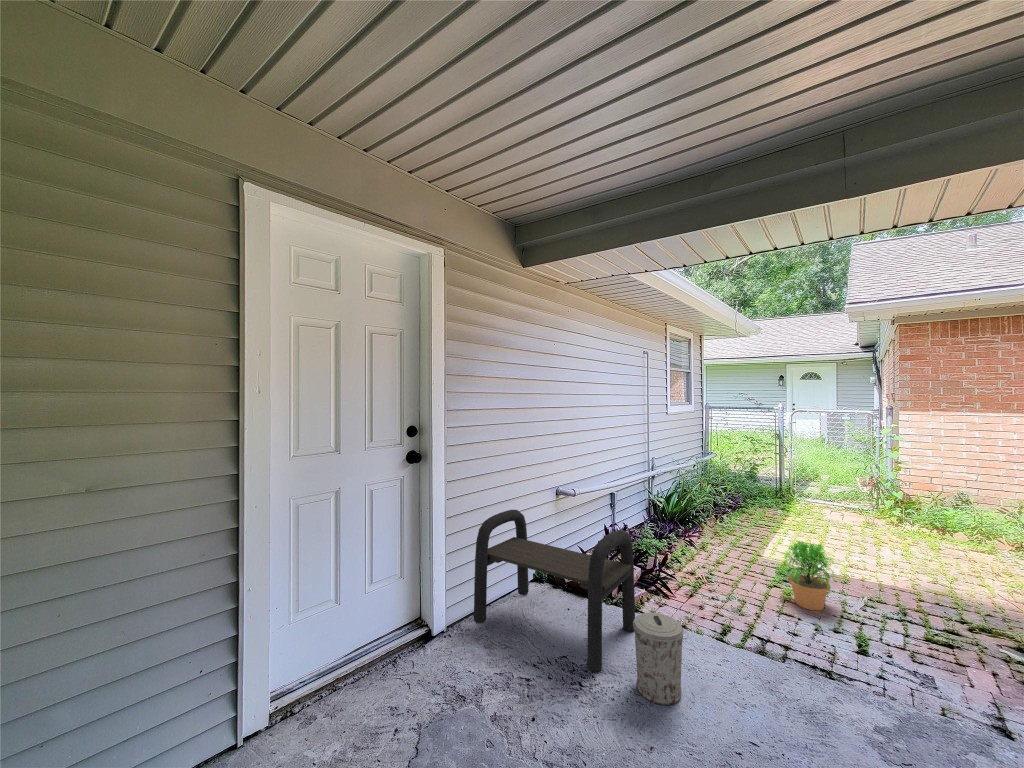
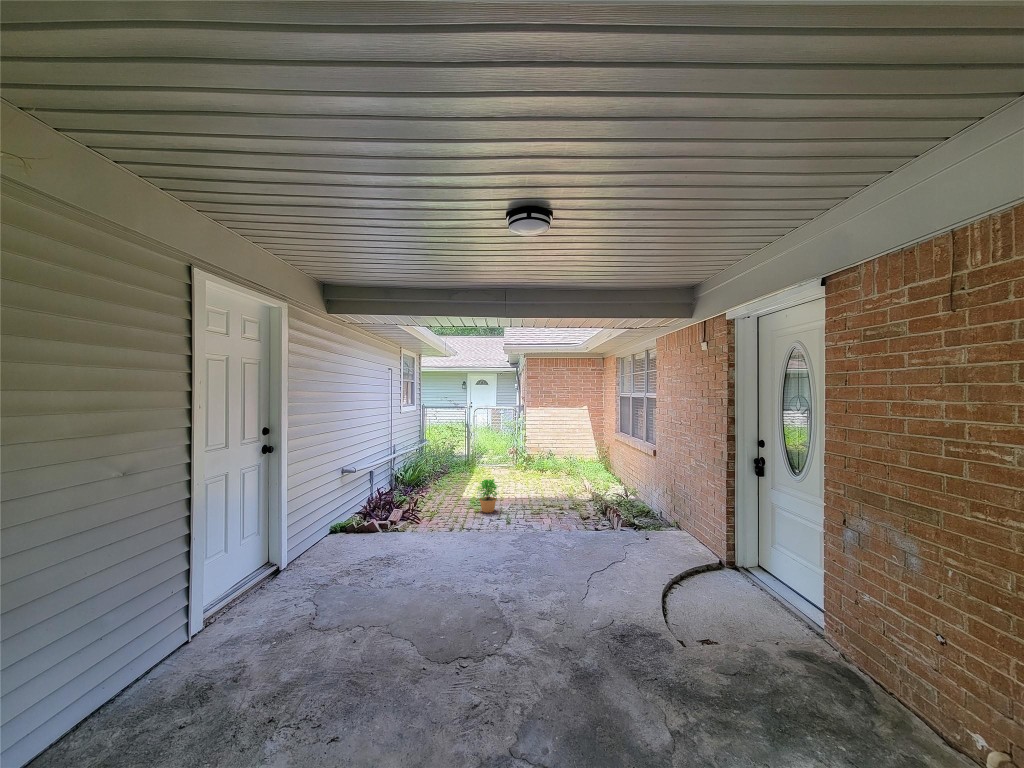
bench: present [474,510,635,672] -> none [307,481,410,557]
trash can: present [633,613,684,705] -> none [419,516,443,556]

